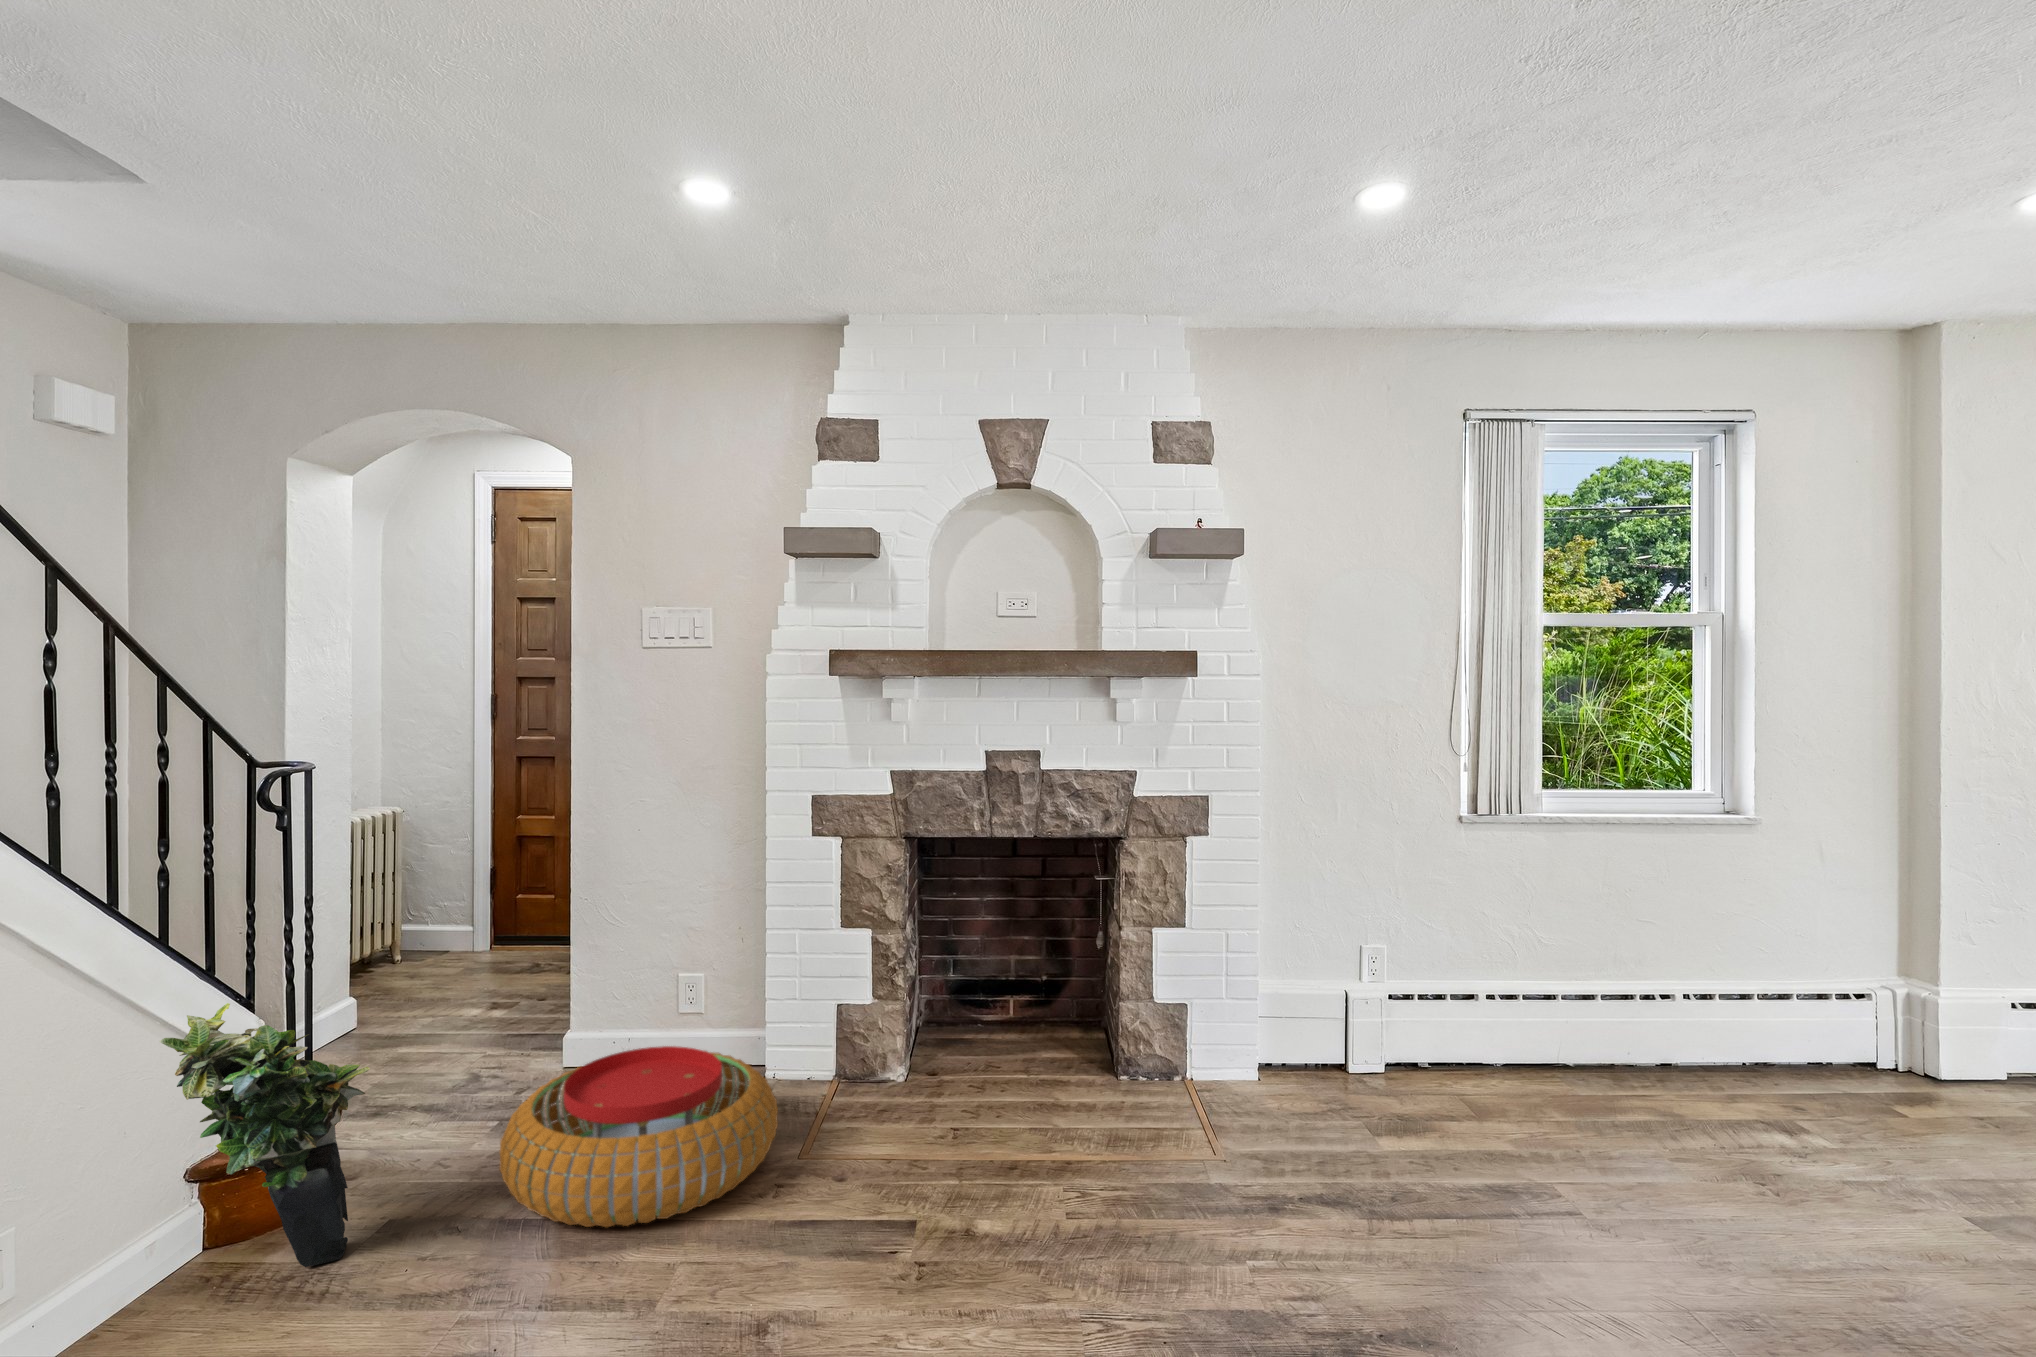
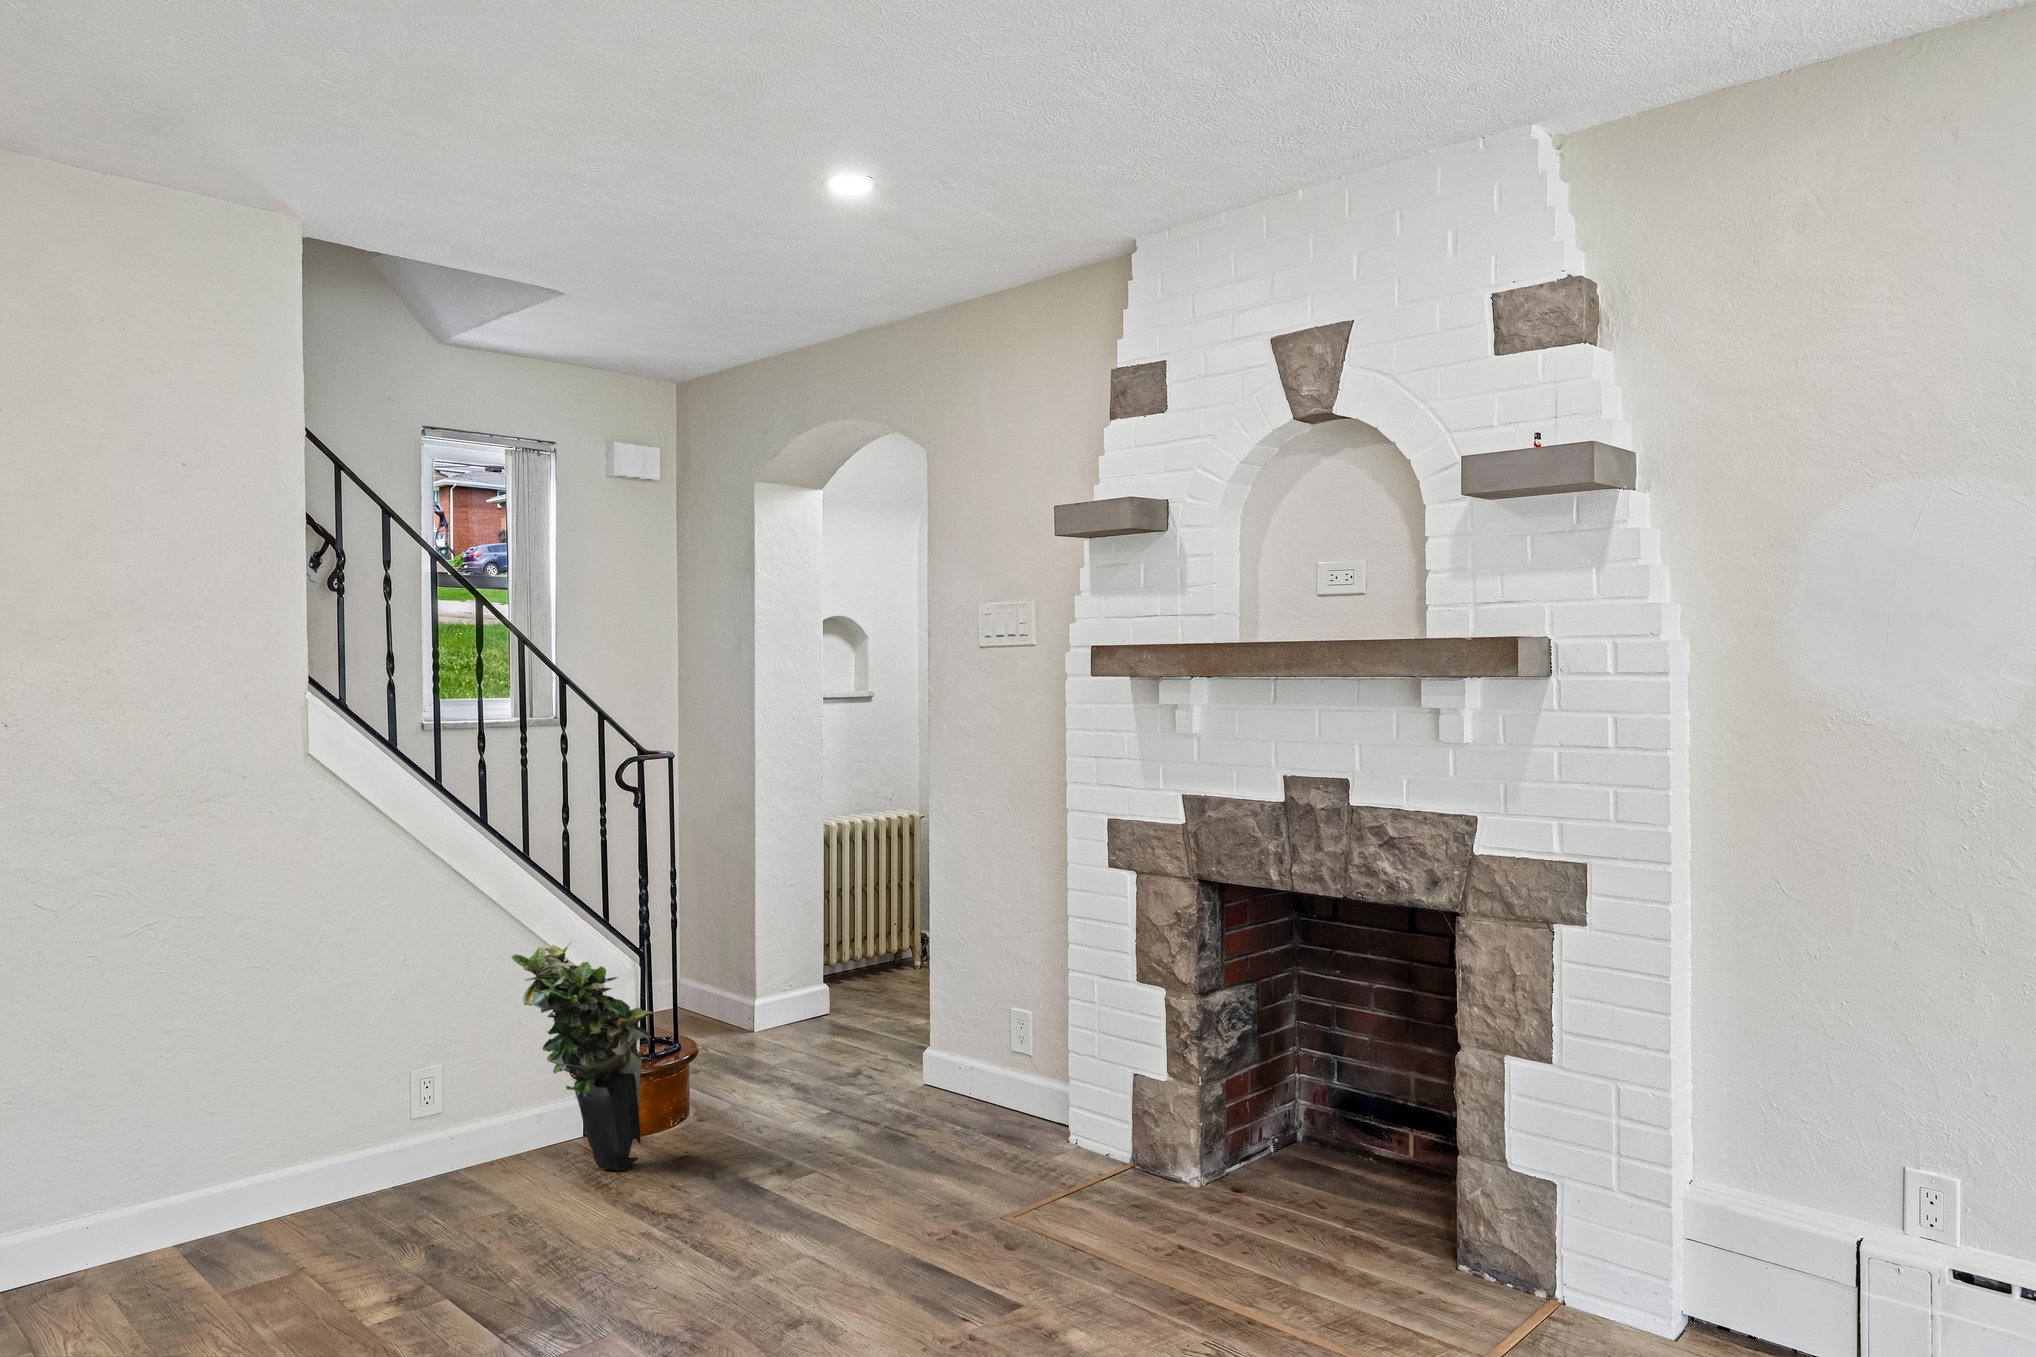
pouf: present [499,1046,778,1227] -> none [733,1064,1001,1224]

